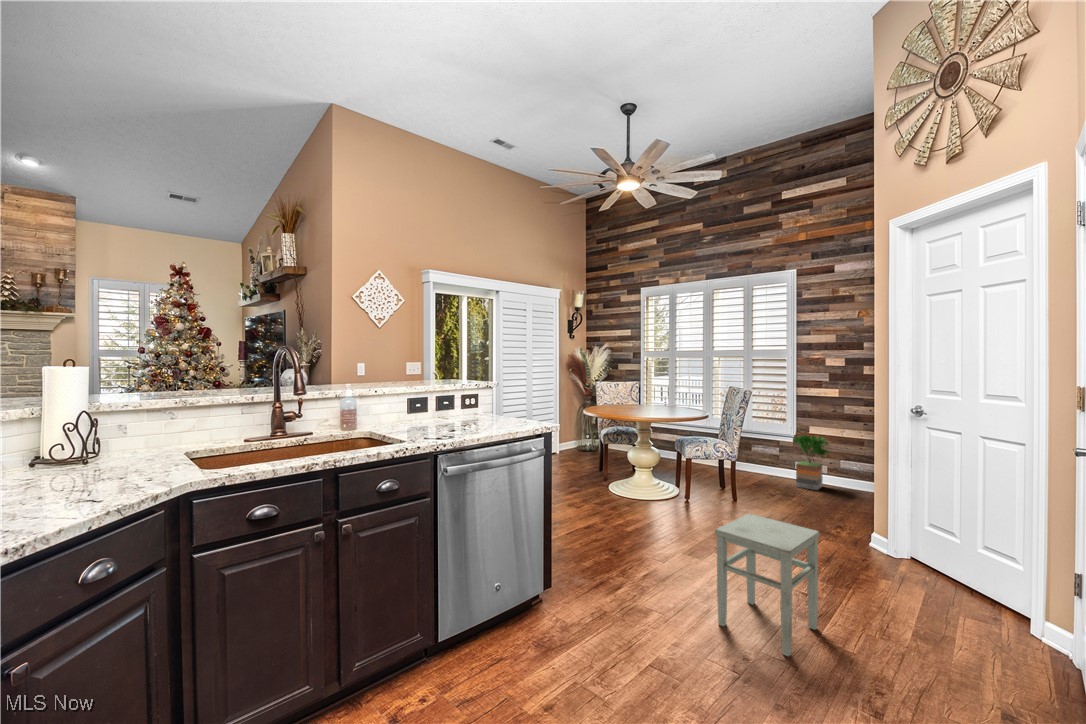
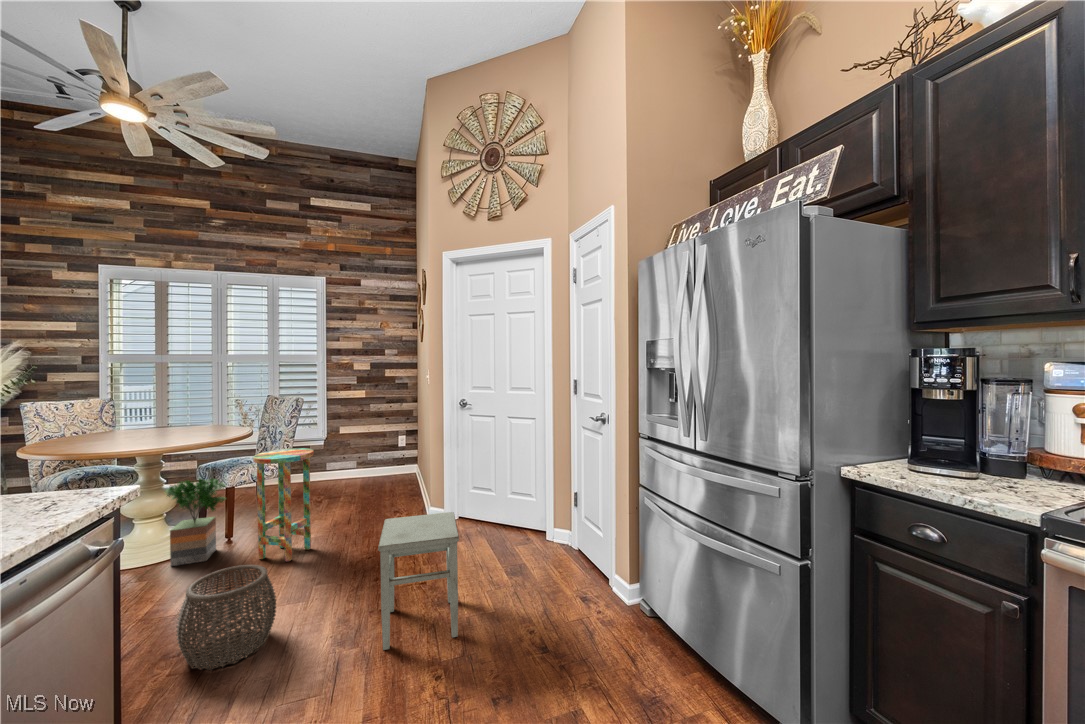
side table: none [689,434,737,530] -> present [253,448,314,562]
potted tree: present [793,435,830,490] -> present [166,478,226,566]
woven basket: none [607,509,666,576] -> present [176,565,276,670]

